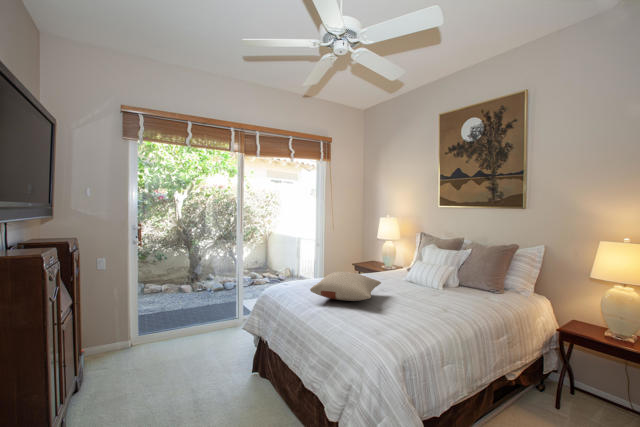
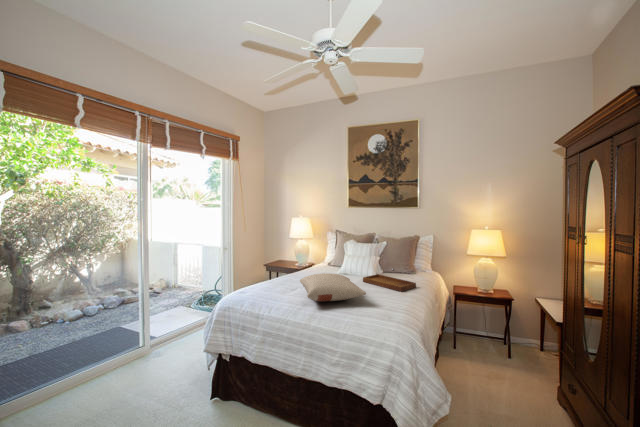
tray: none [411,278,467,306] -> present [363,268,416,292]

